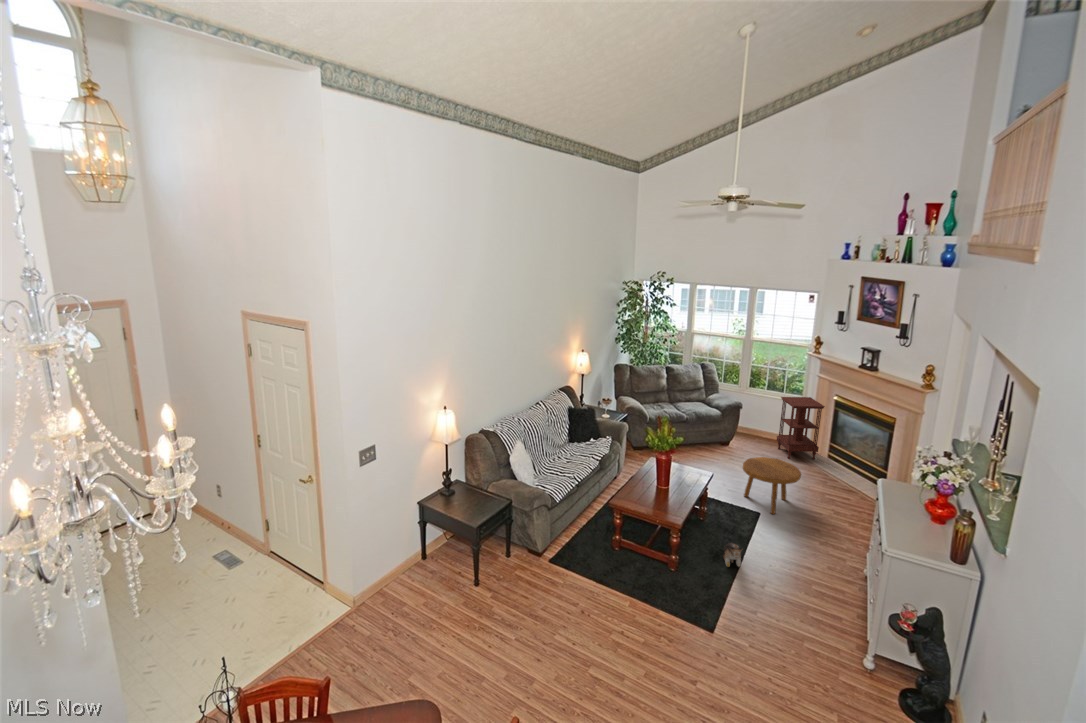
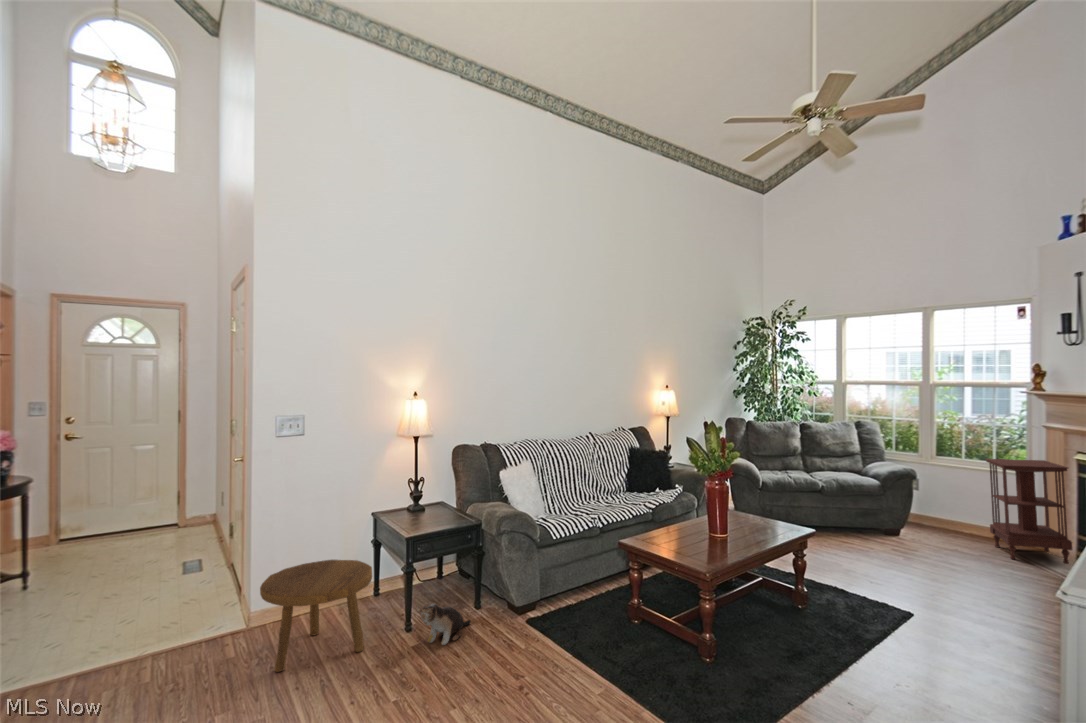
footstool: present [743,457,801,514] -> present [260,560,372,672]
plush toy: present [723,543,742,567] -> present [416,603,471,645]

